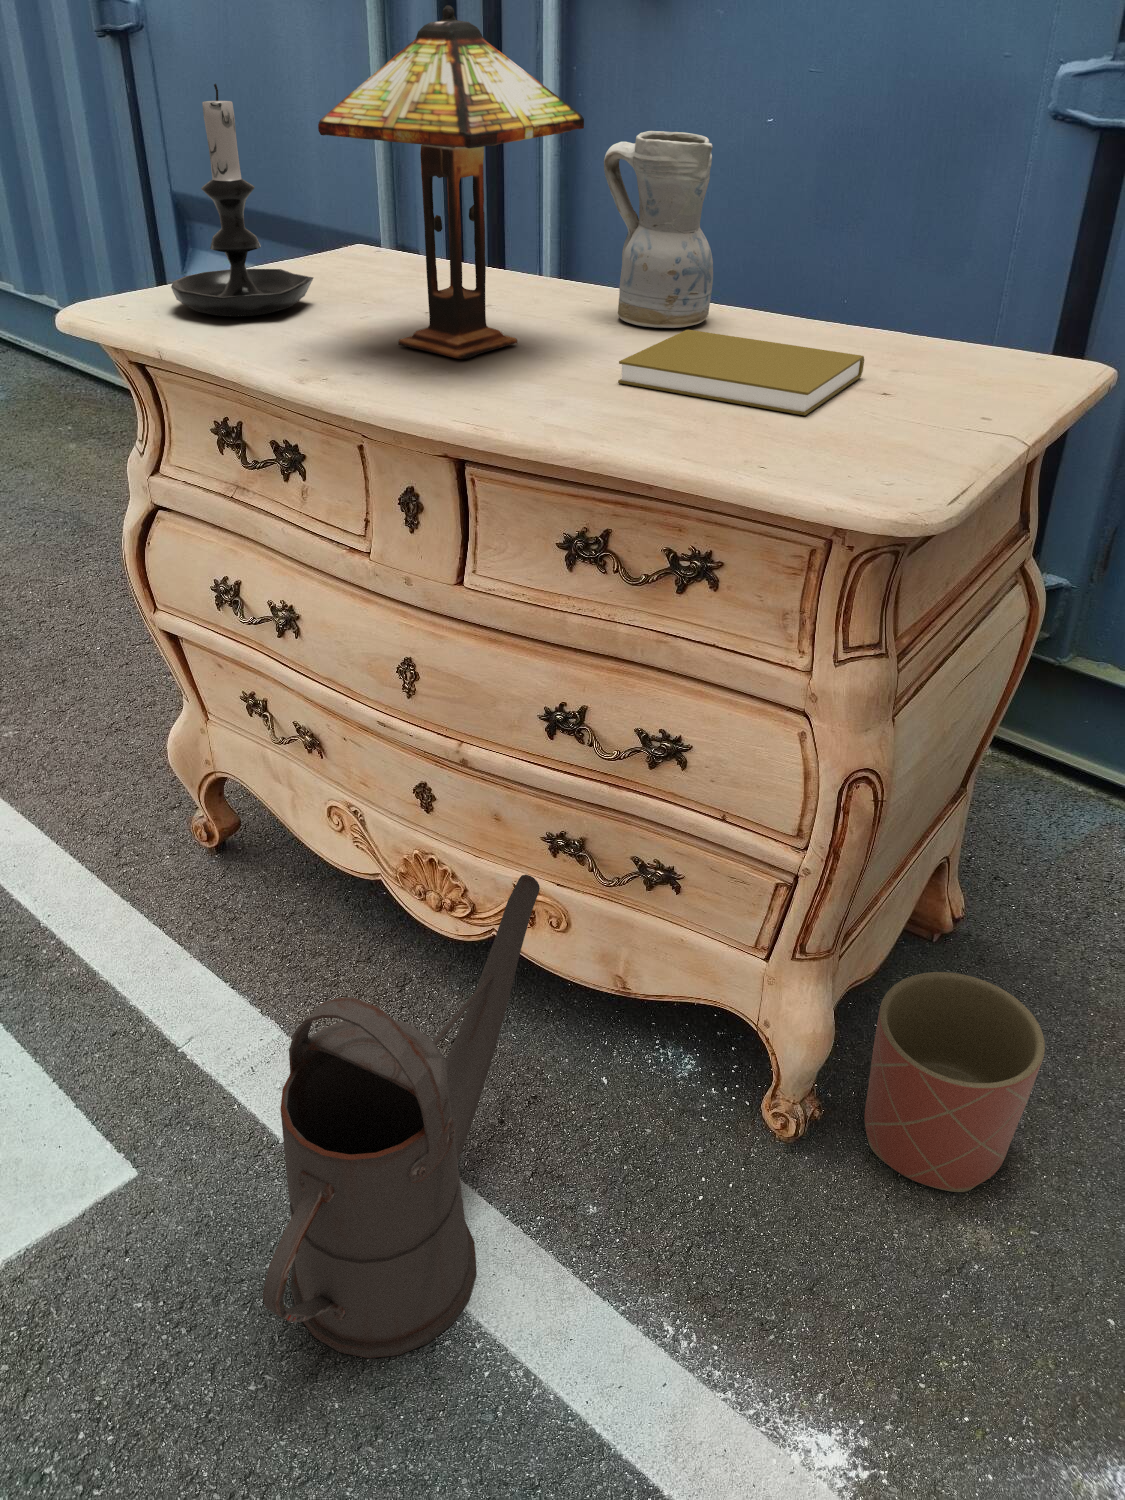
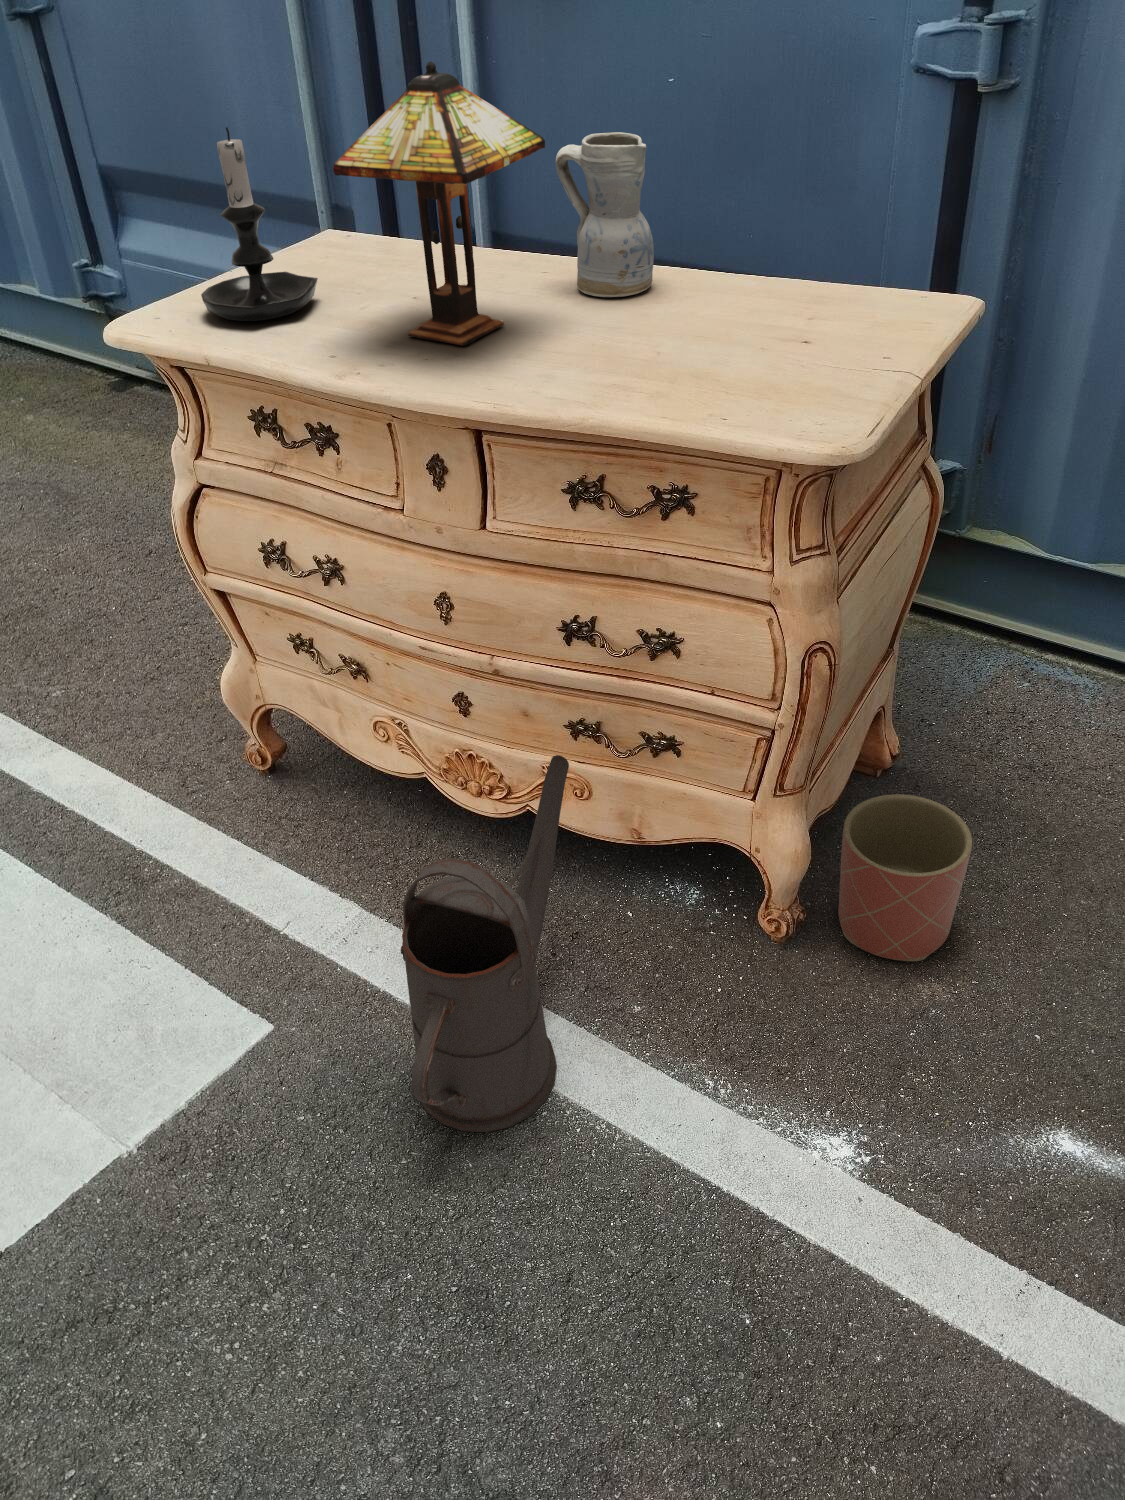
book: present [618,330,864,415] -> none [595,301,787,372]

